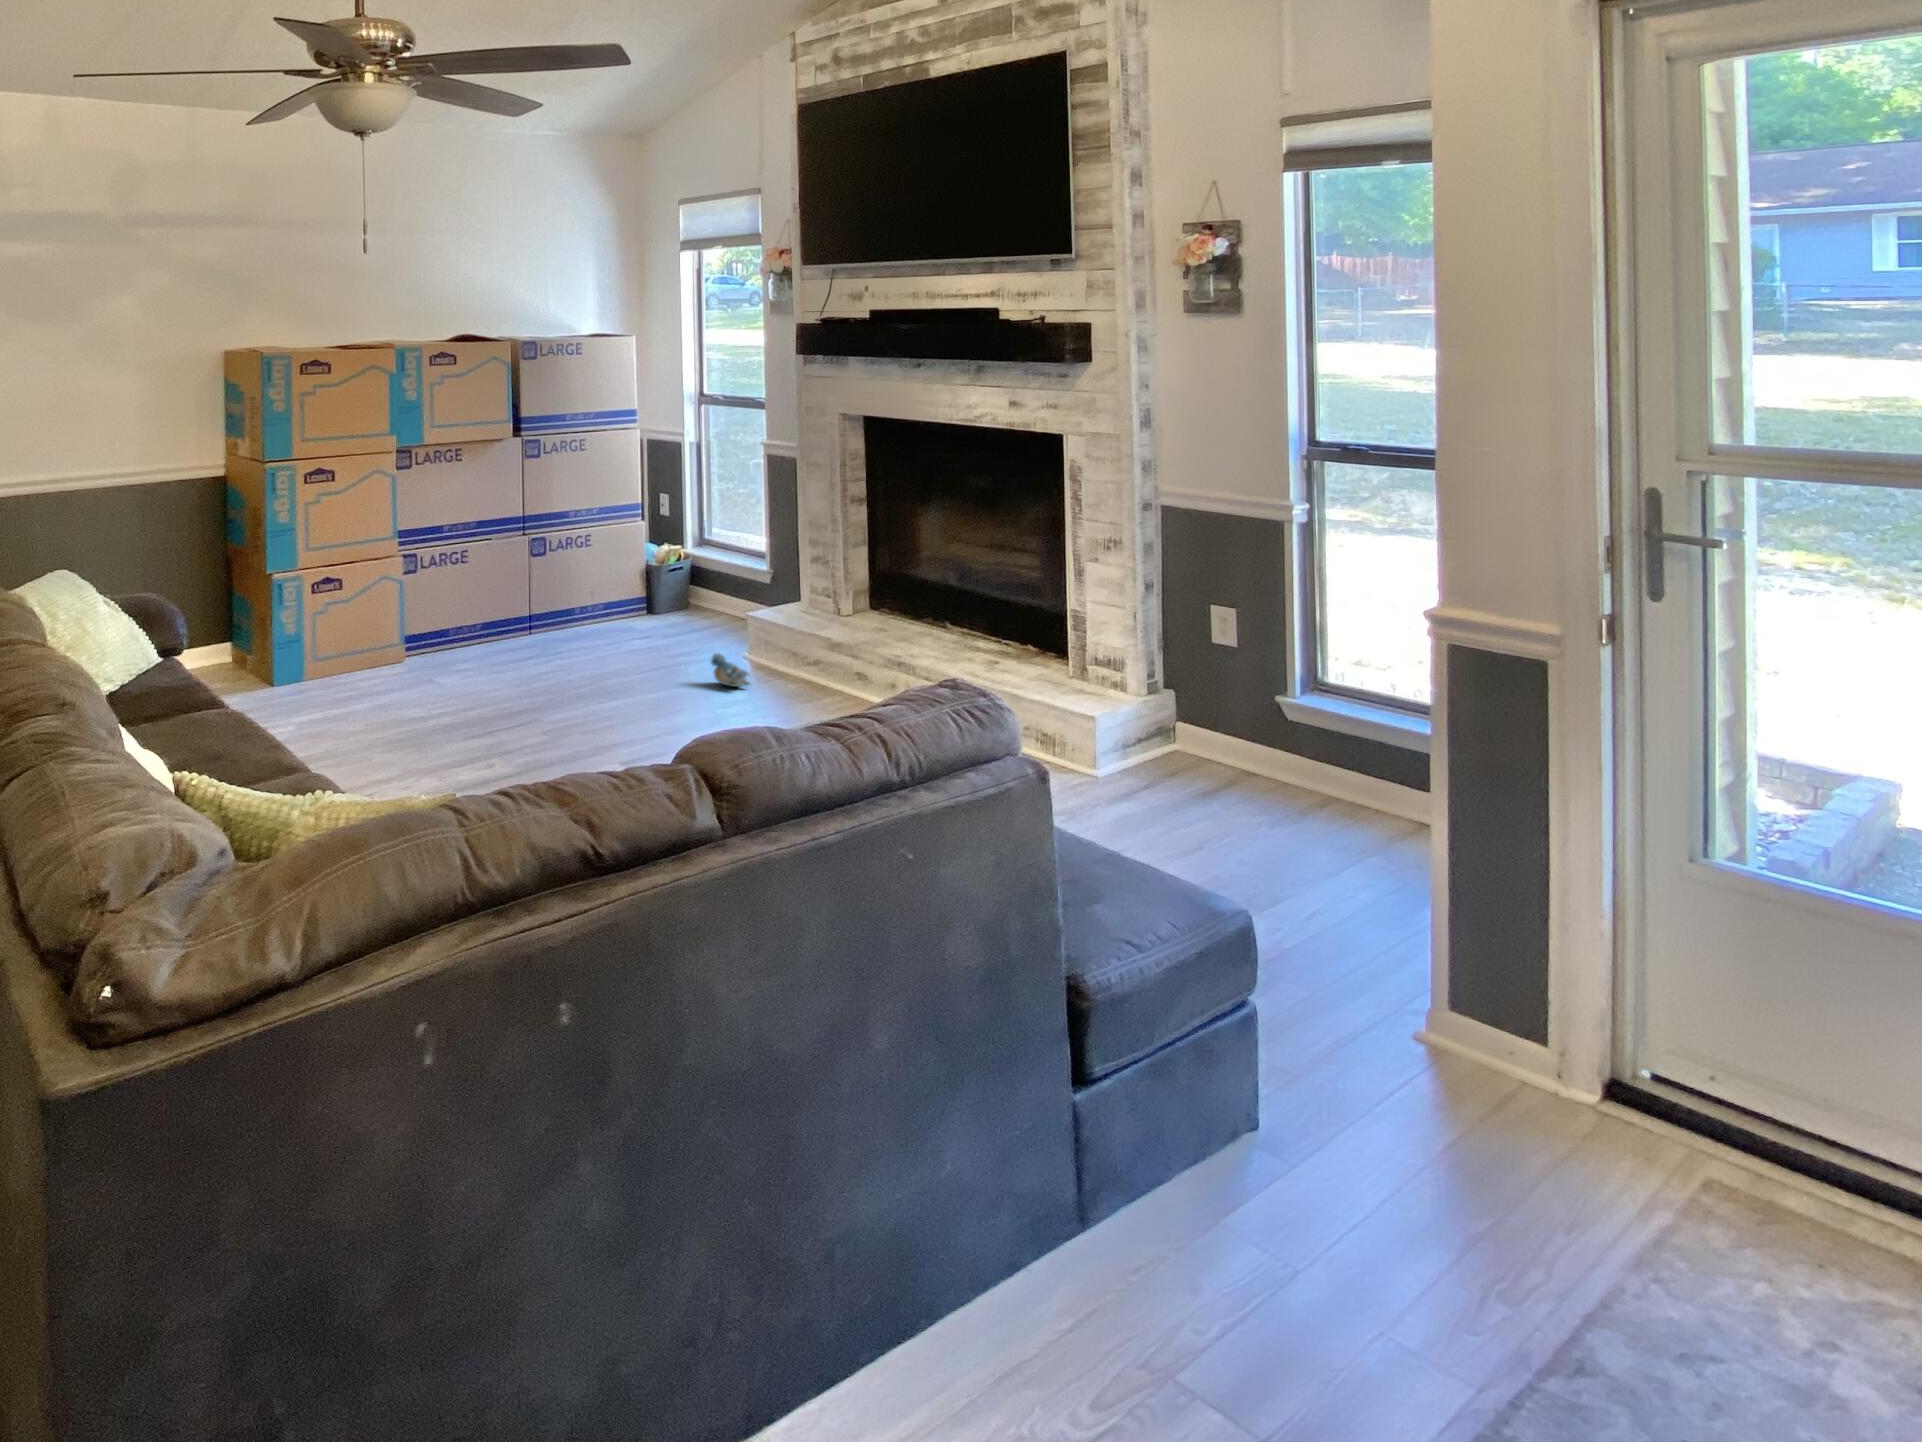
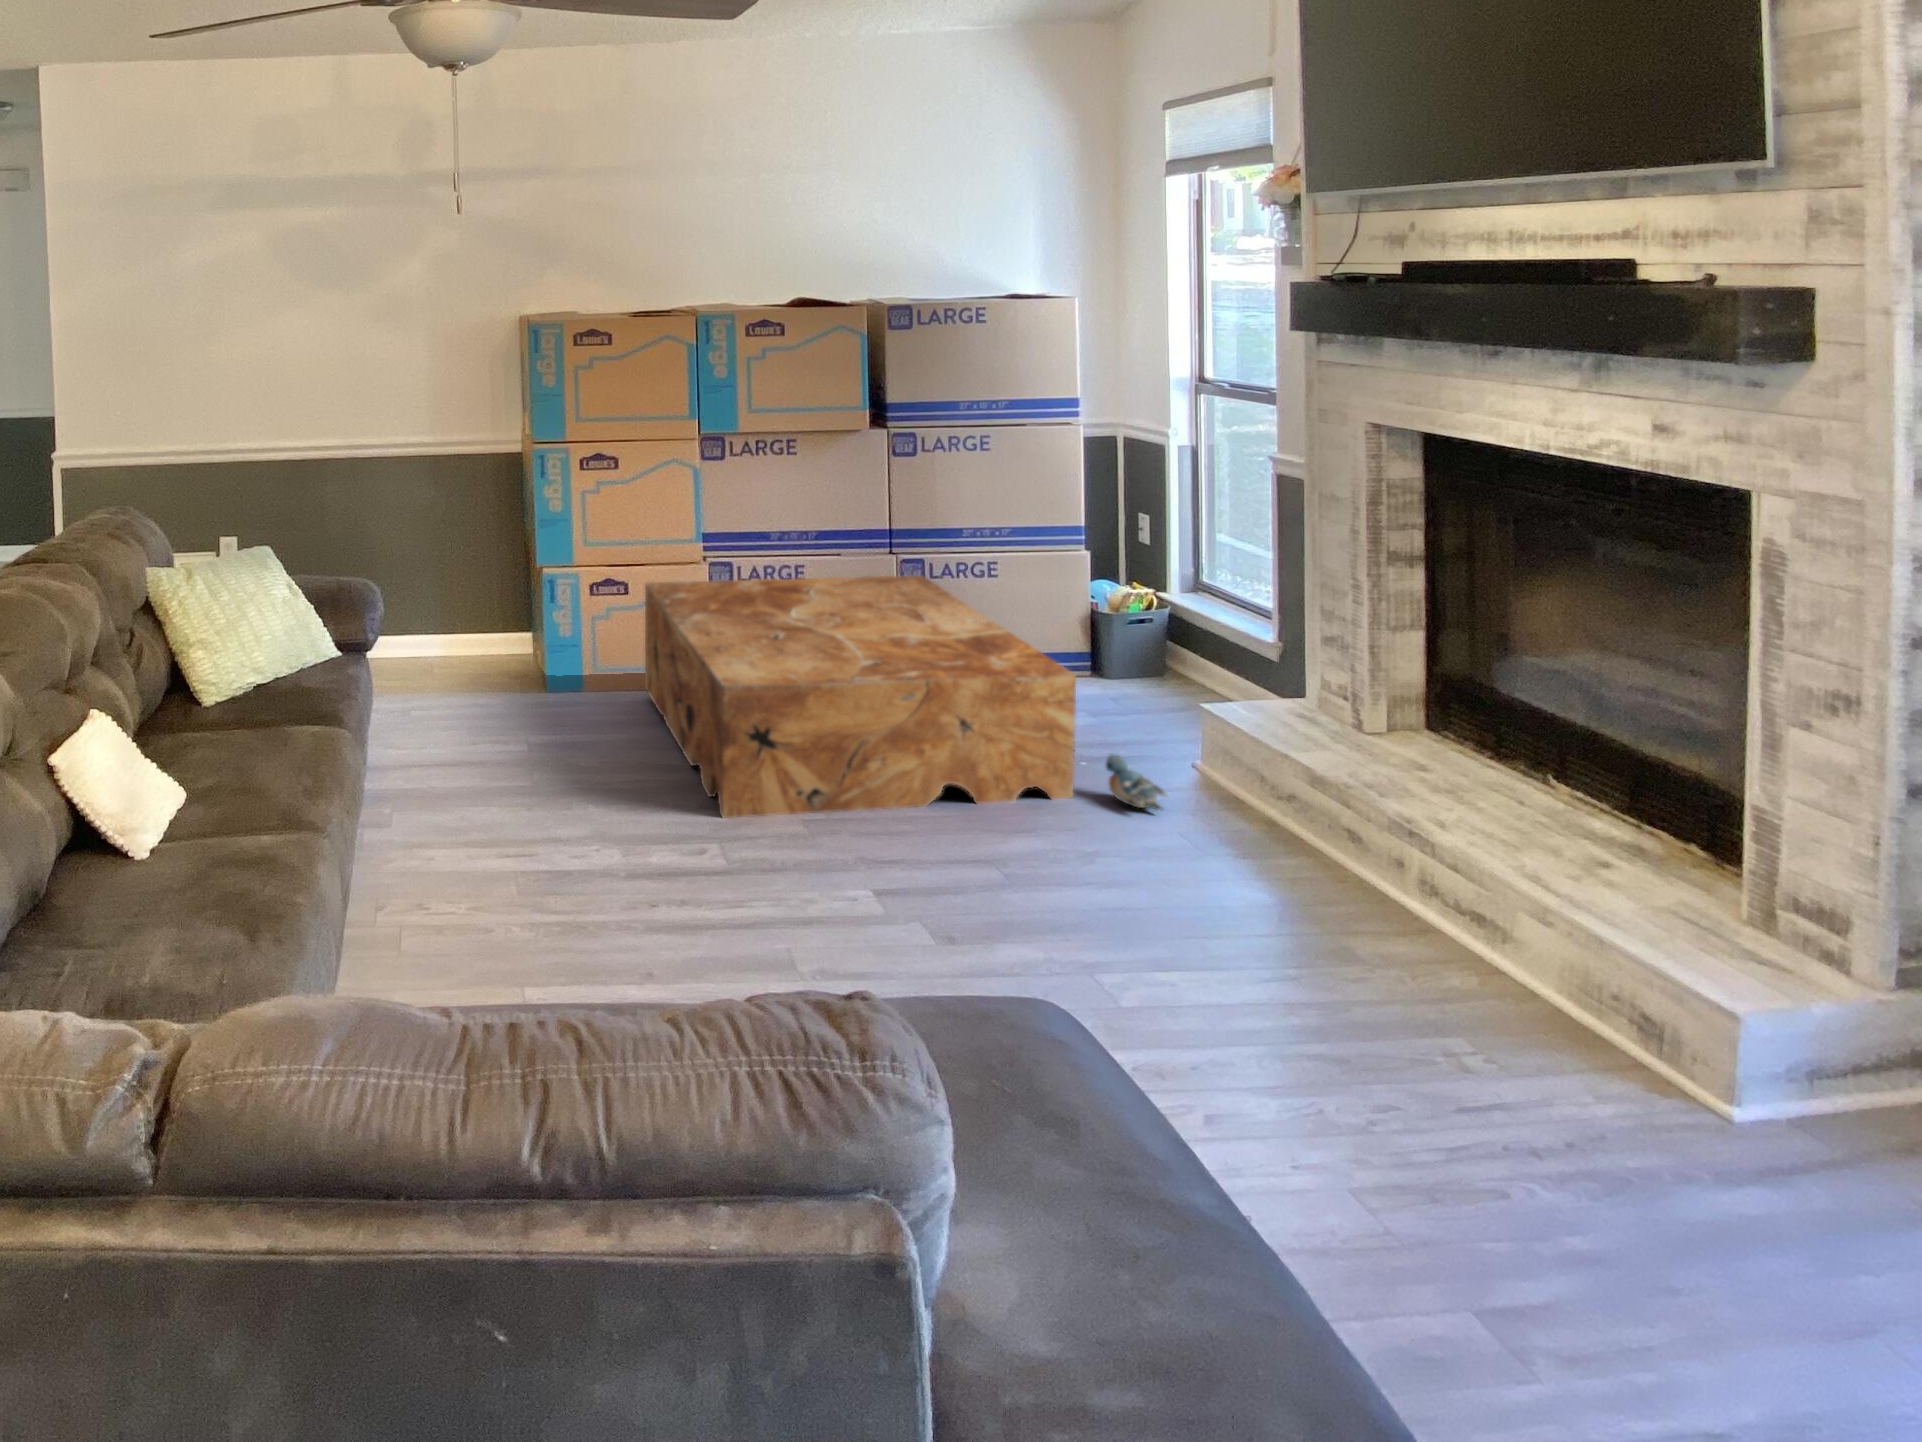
coffee table: none [353,550,696,744] -> present [645,575,1076,818]

